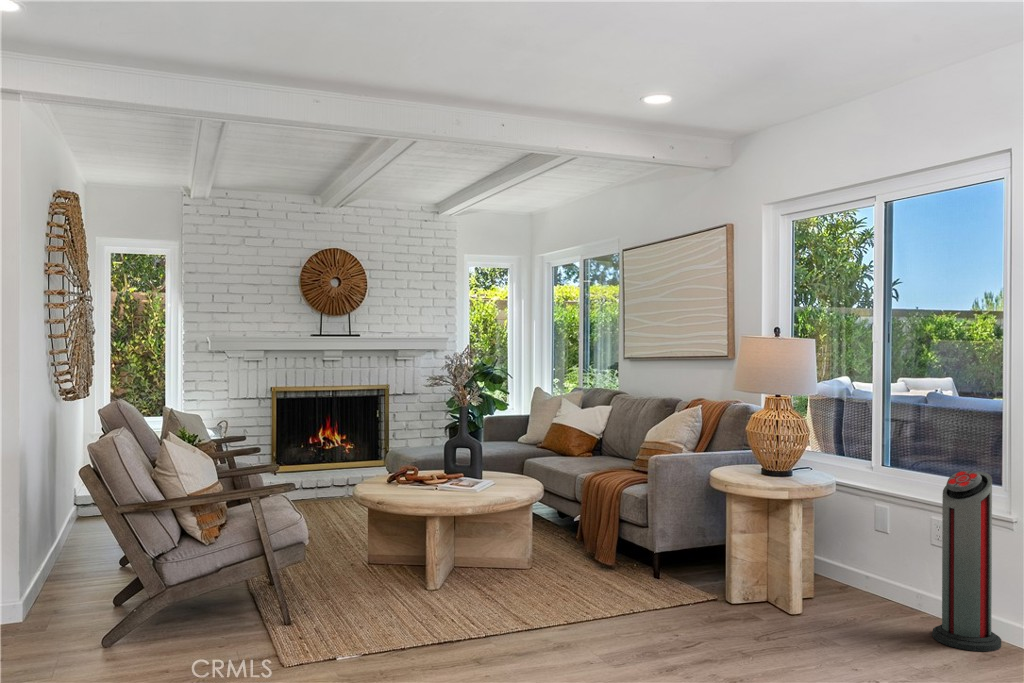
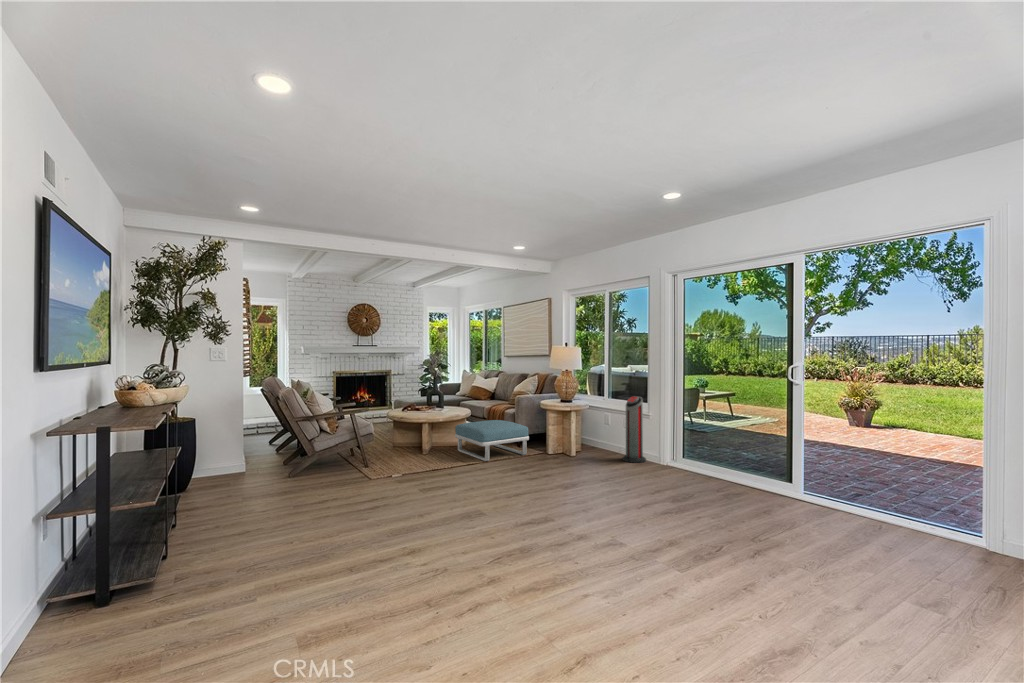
footstool: none [502,513,681,623] -> present [455,420,529,461]

